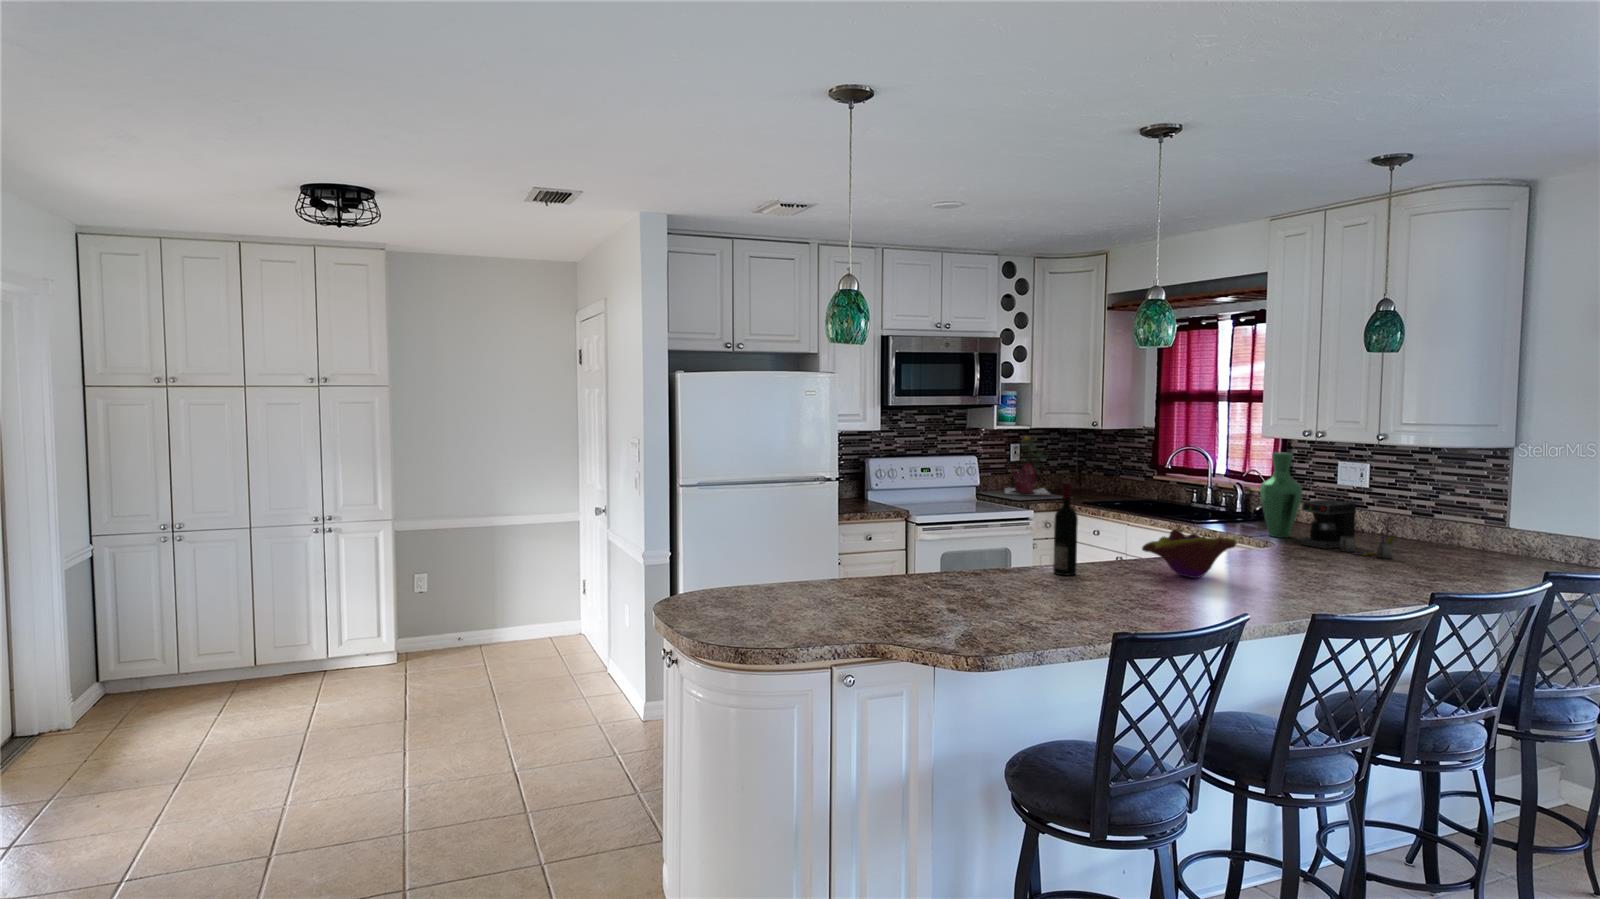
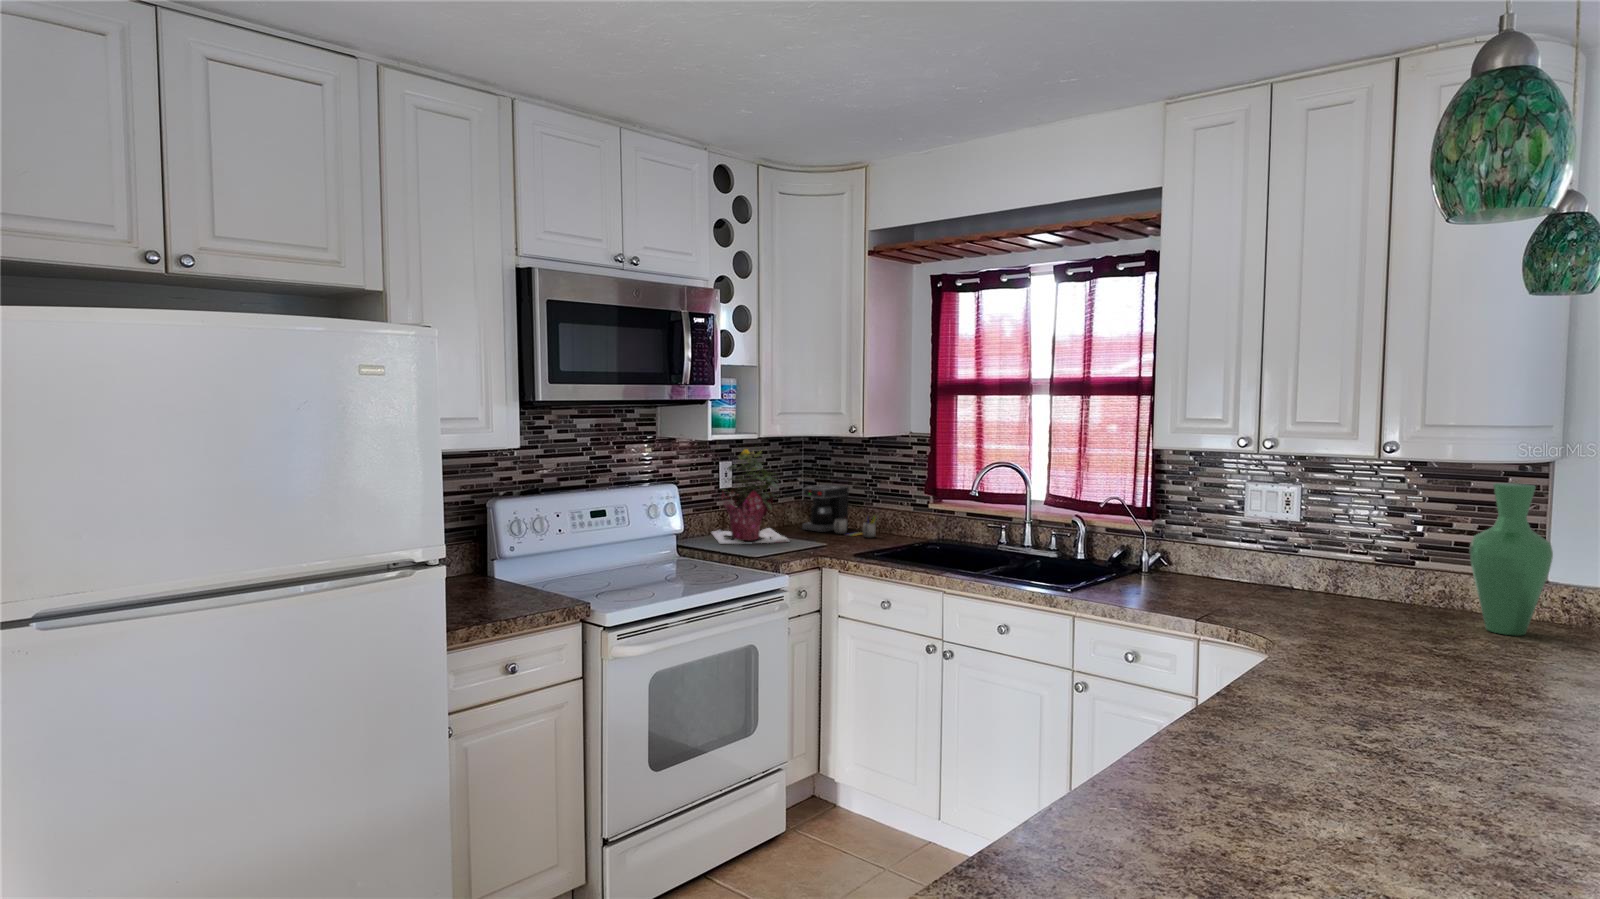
vase: present [1260,452,1302,538] -> present [1469,483,1553,635]
wine bottle: present [1053,483,1078,575] -> none [1101,596,1167,842]
coffee maker: present [1300,499,1396,559] -> present [802,484,878,538]
decorative bowl: present [1142,529,1237,578] -> none [1250,675,1494,796]

